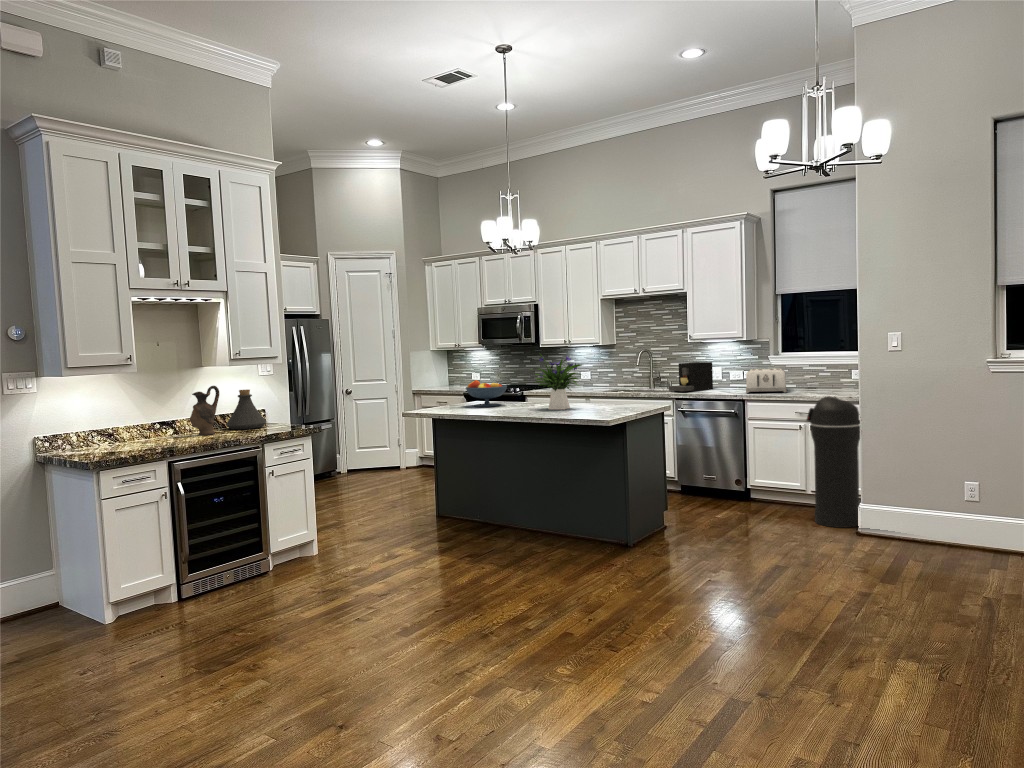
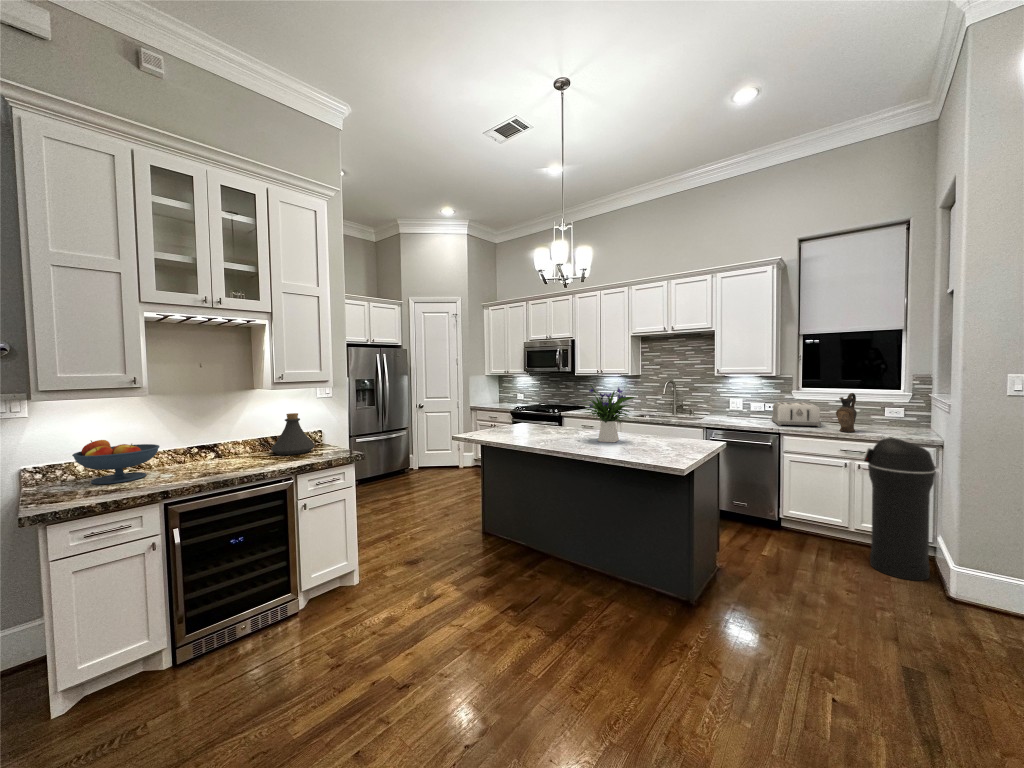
coffee maker: present [669,362,713,391] -> none [695,393,736,420]
fruit bowl: present [466,380,507,407] -> present [72,440,160,484]
ceramic pitcher: present [189,386,219,435] -> present [836,393,857,432]

